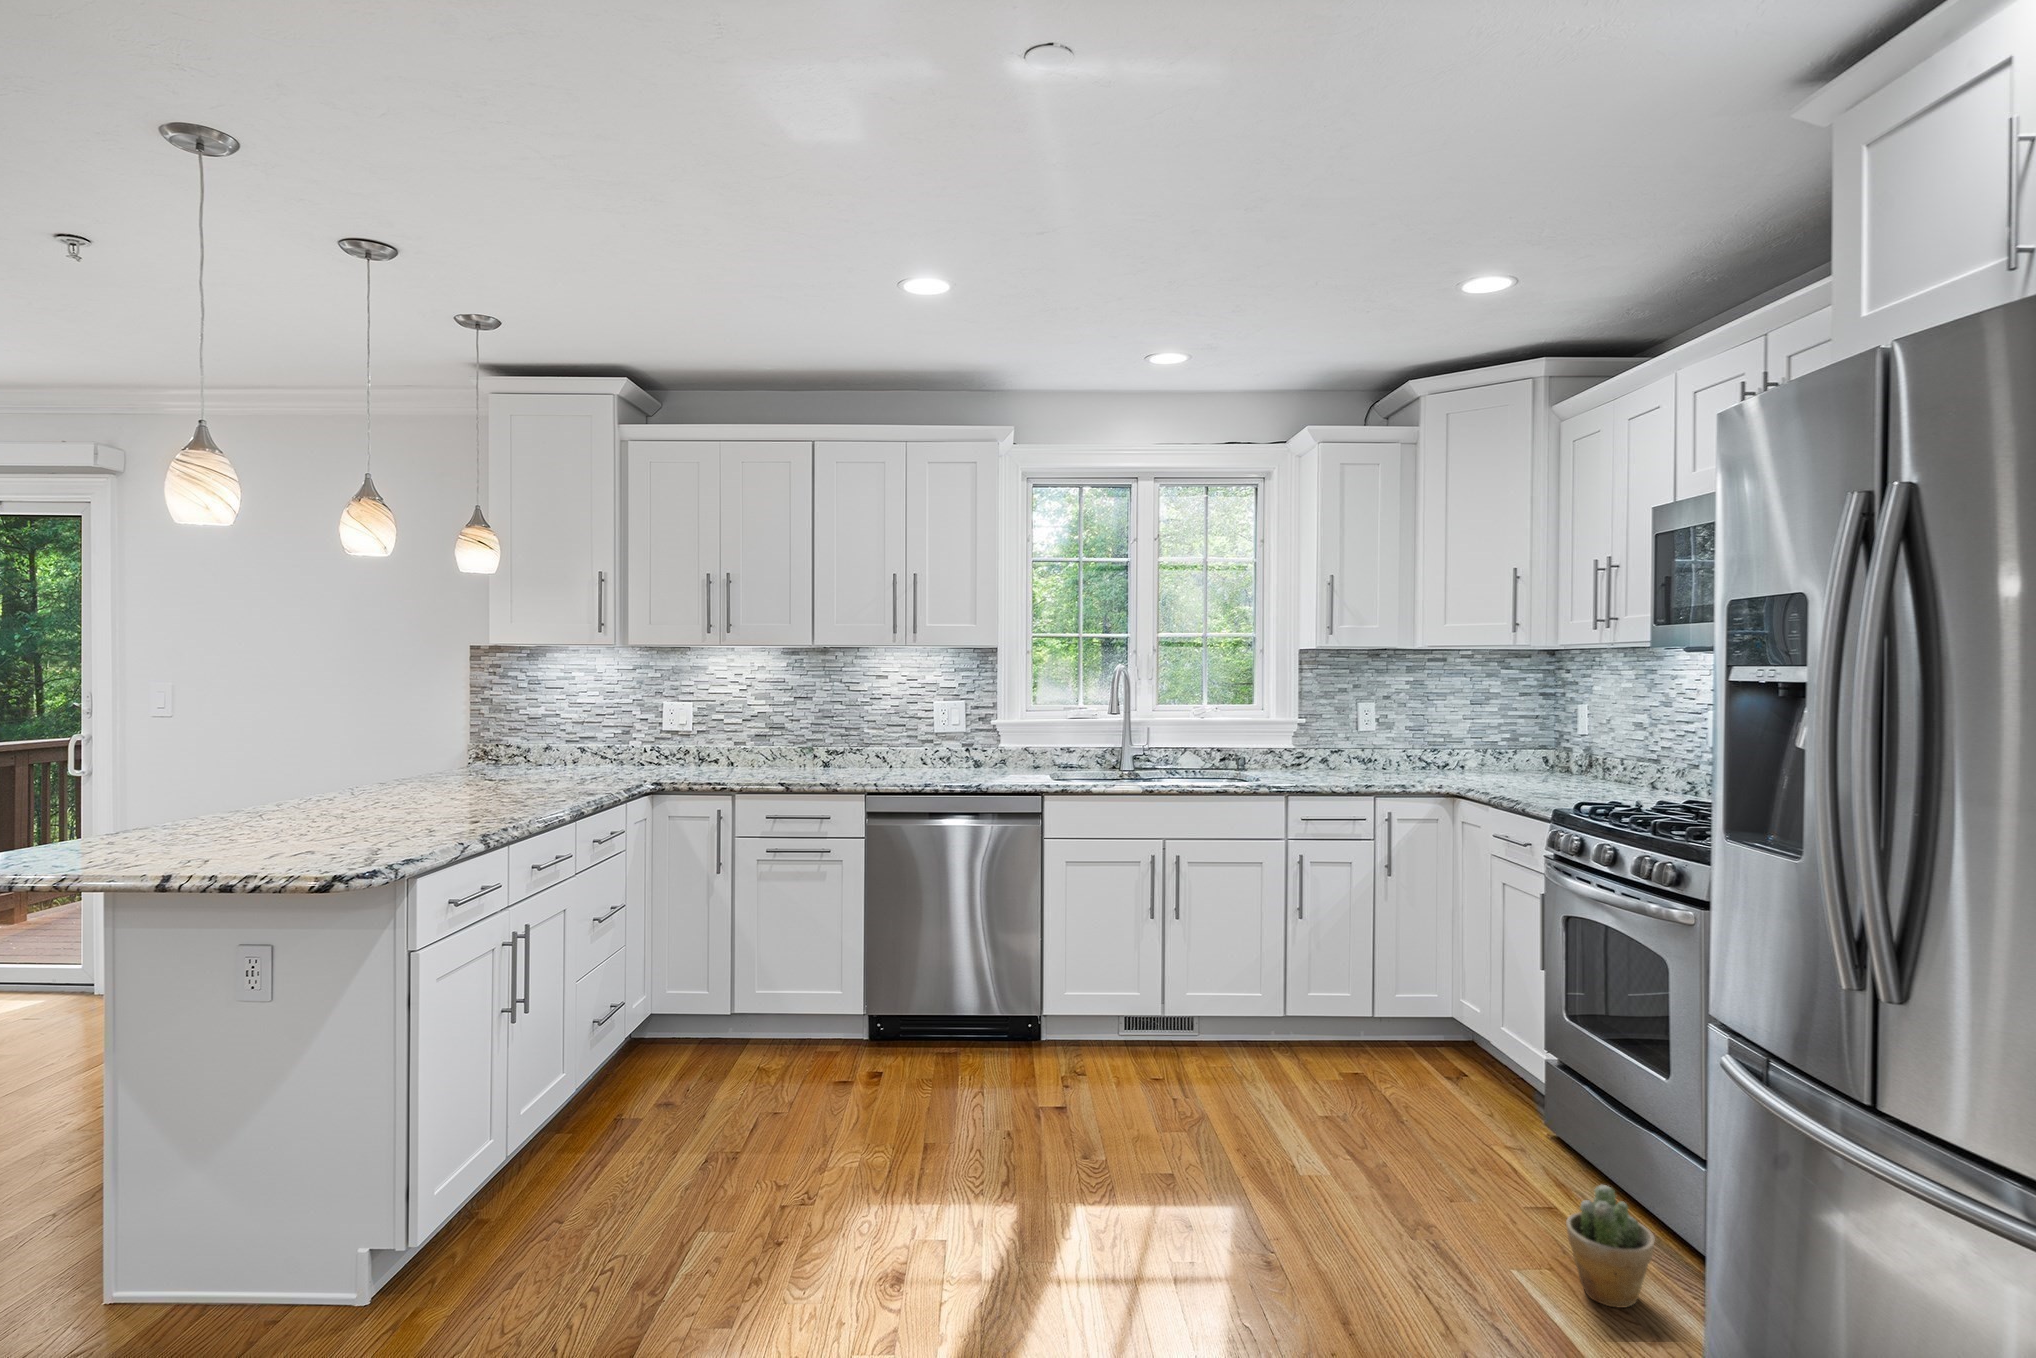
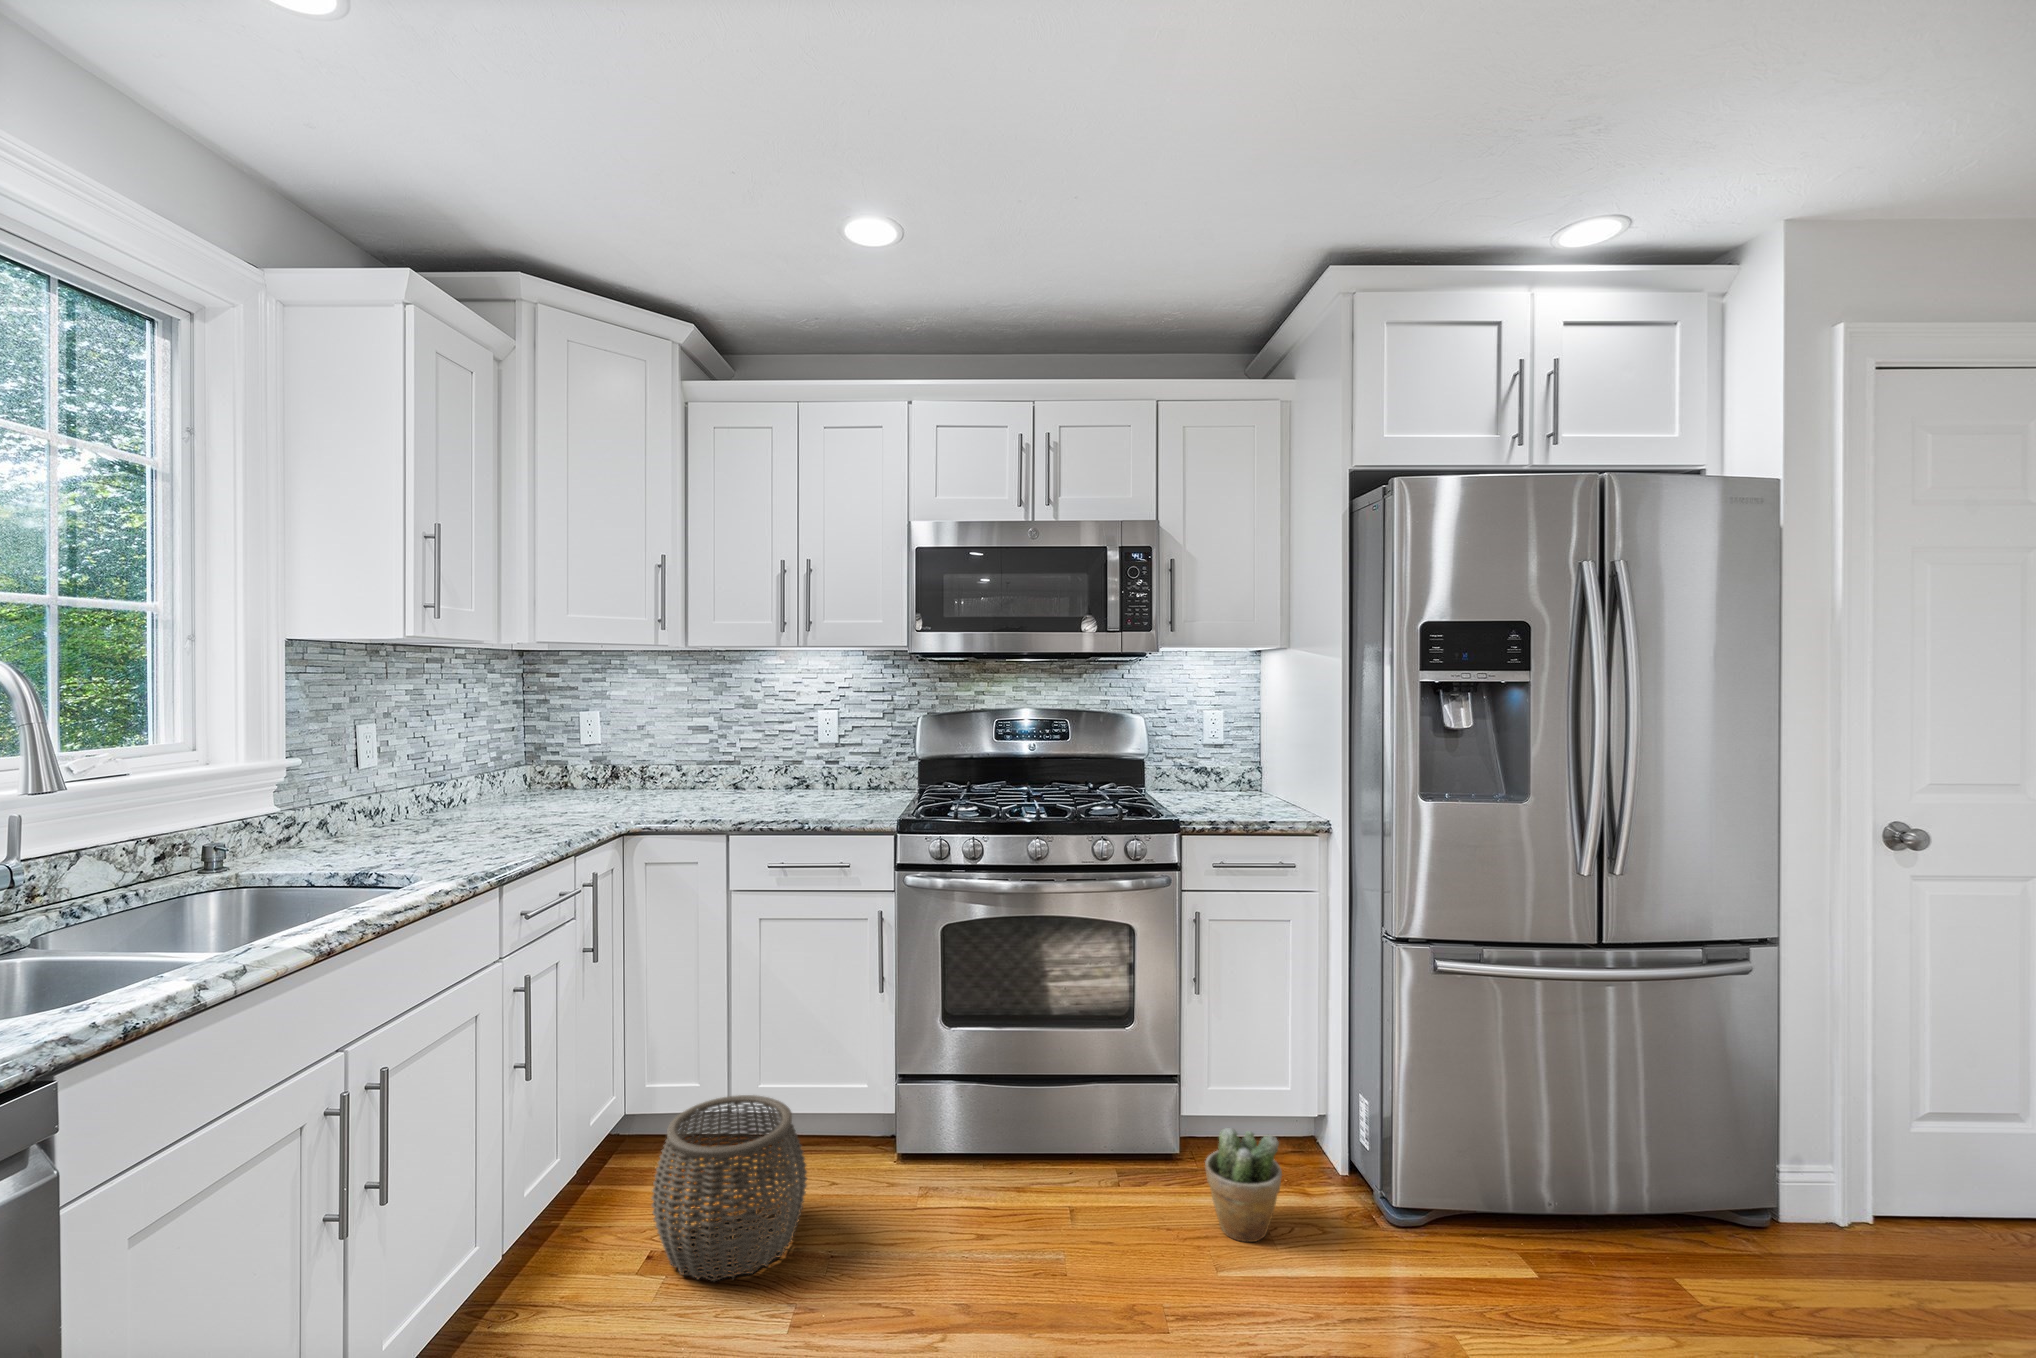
woven basket: none [1343,985,1452,1099] -> present [652,1095,807,1281]

